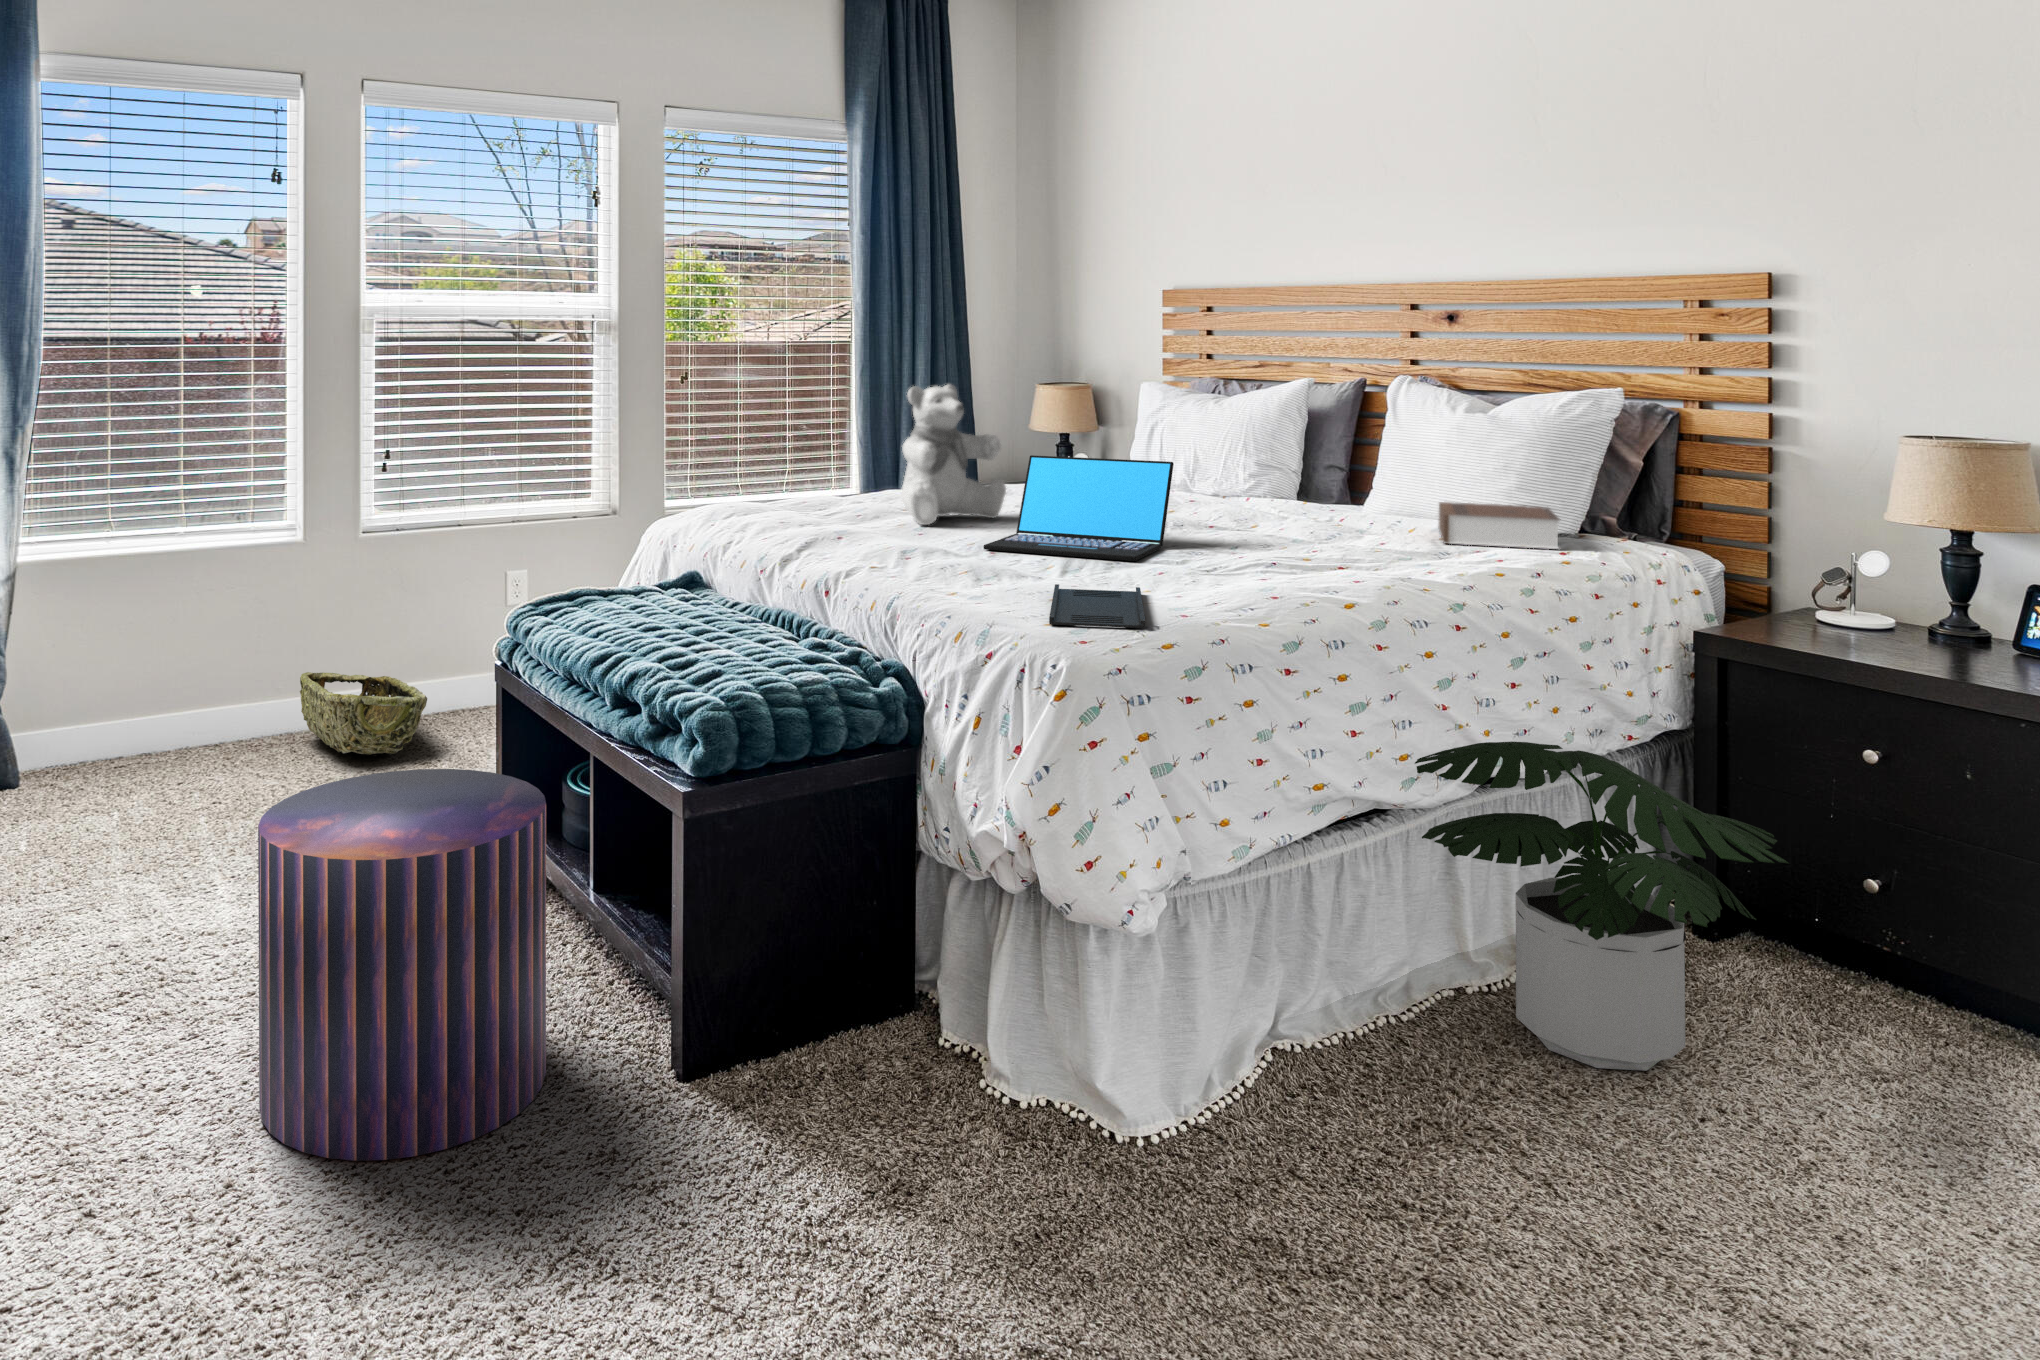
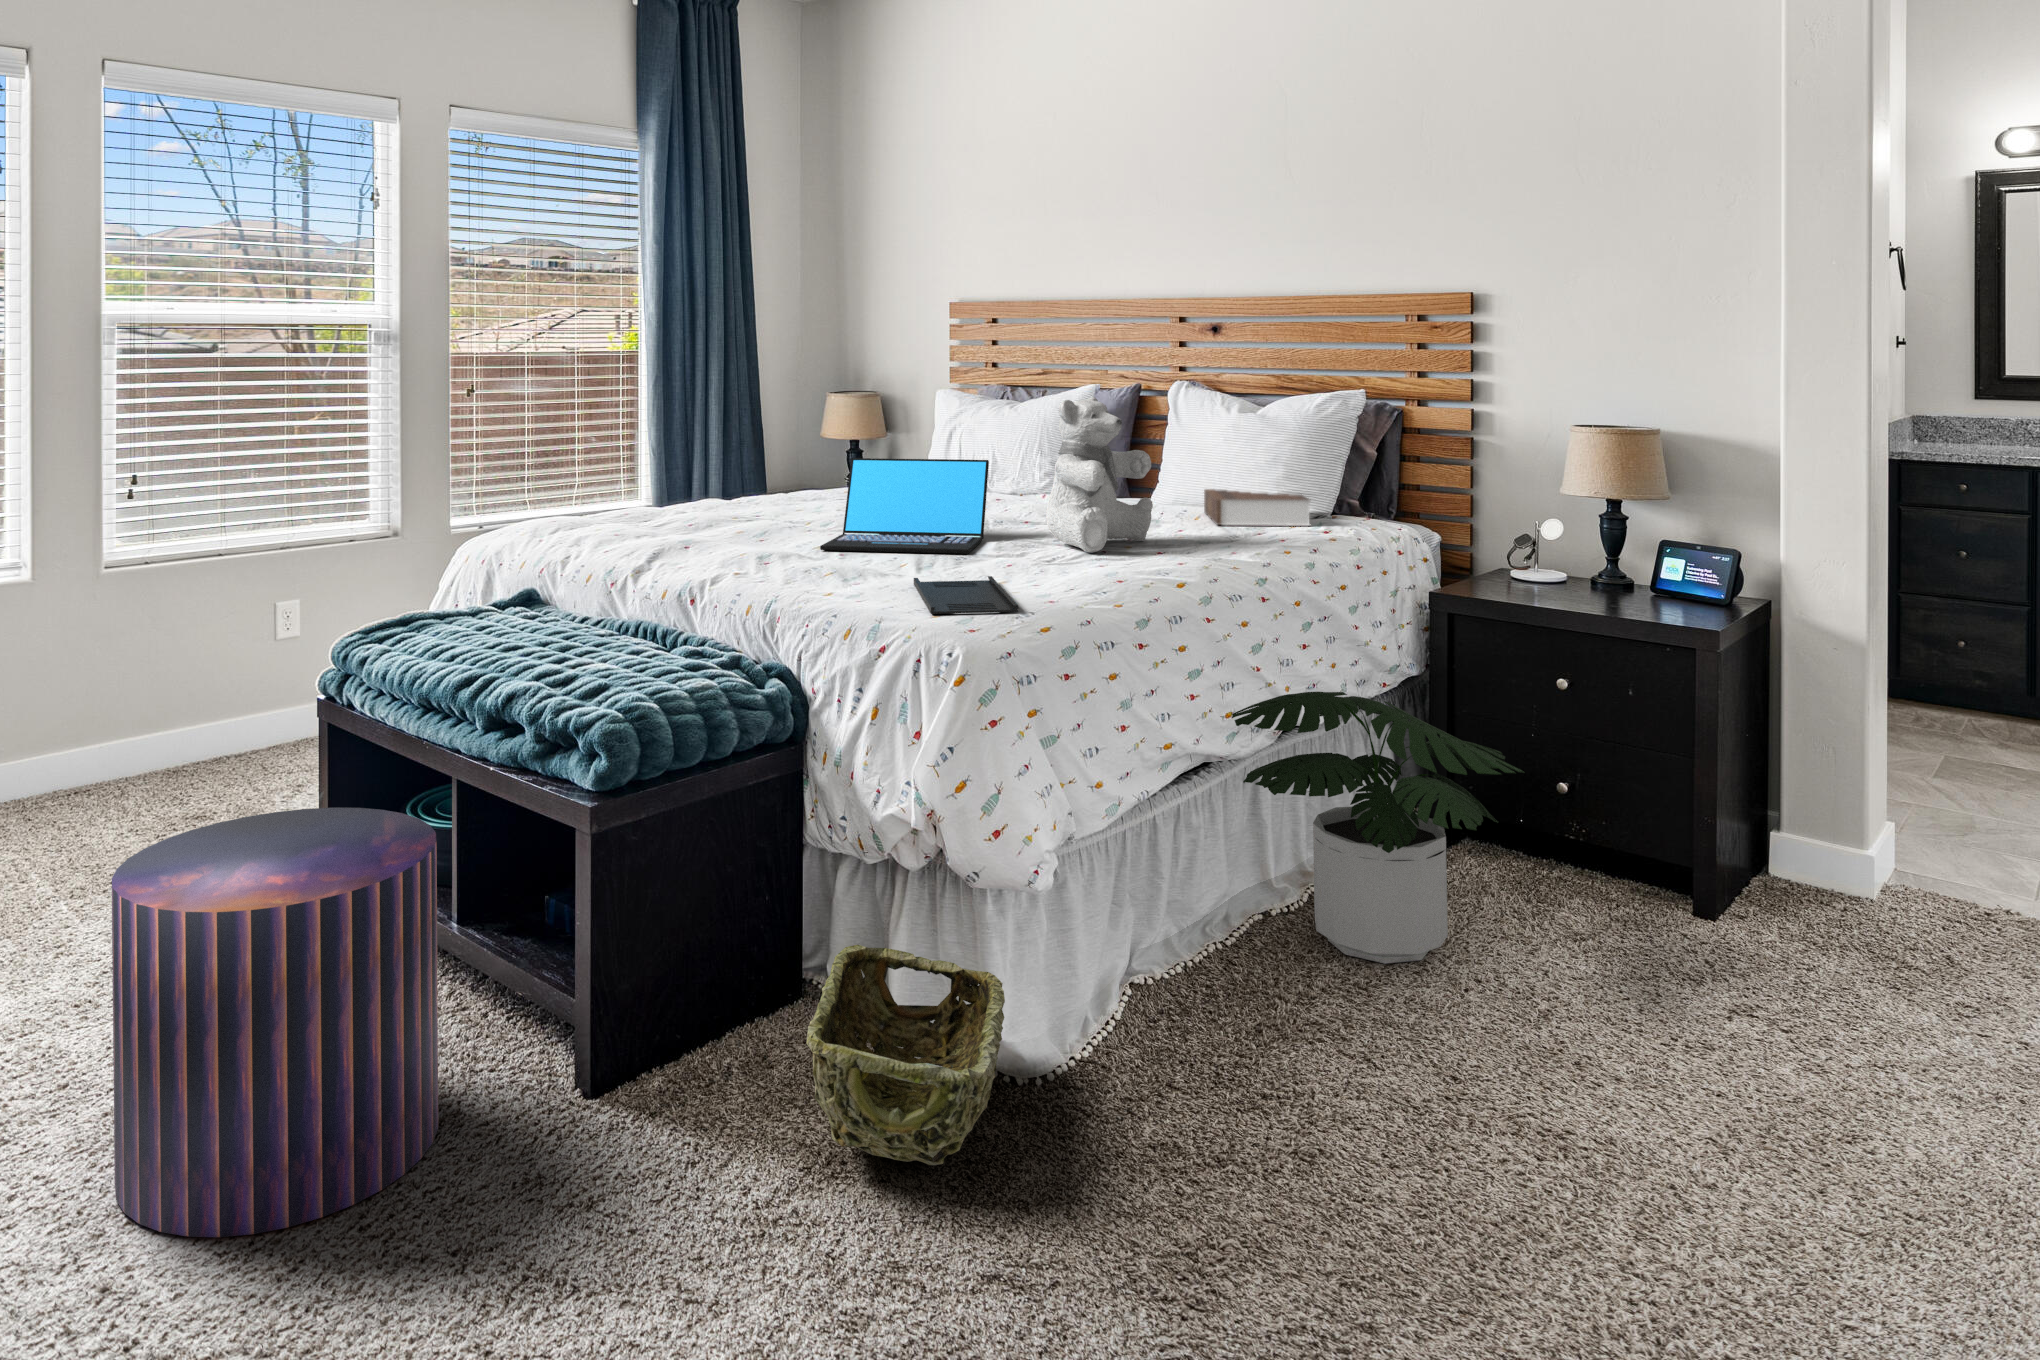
teddy bear: present [901,385,1006,525] -> present [1046,397,1153,553]
woven basket: present [300,672,427,755] -> present [807,945,1005,1165]

